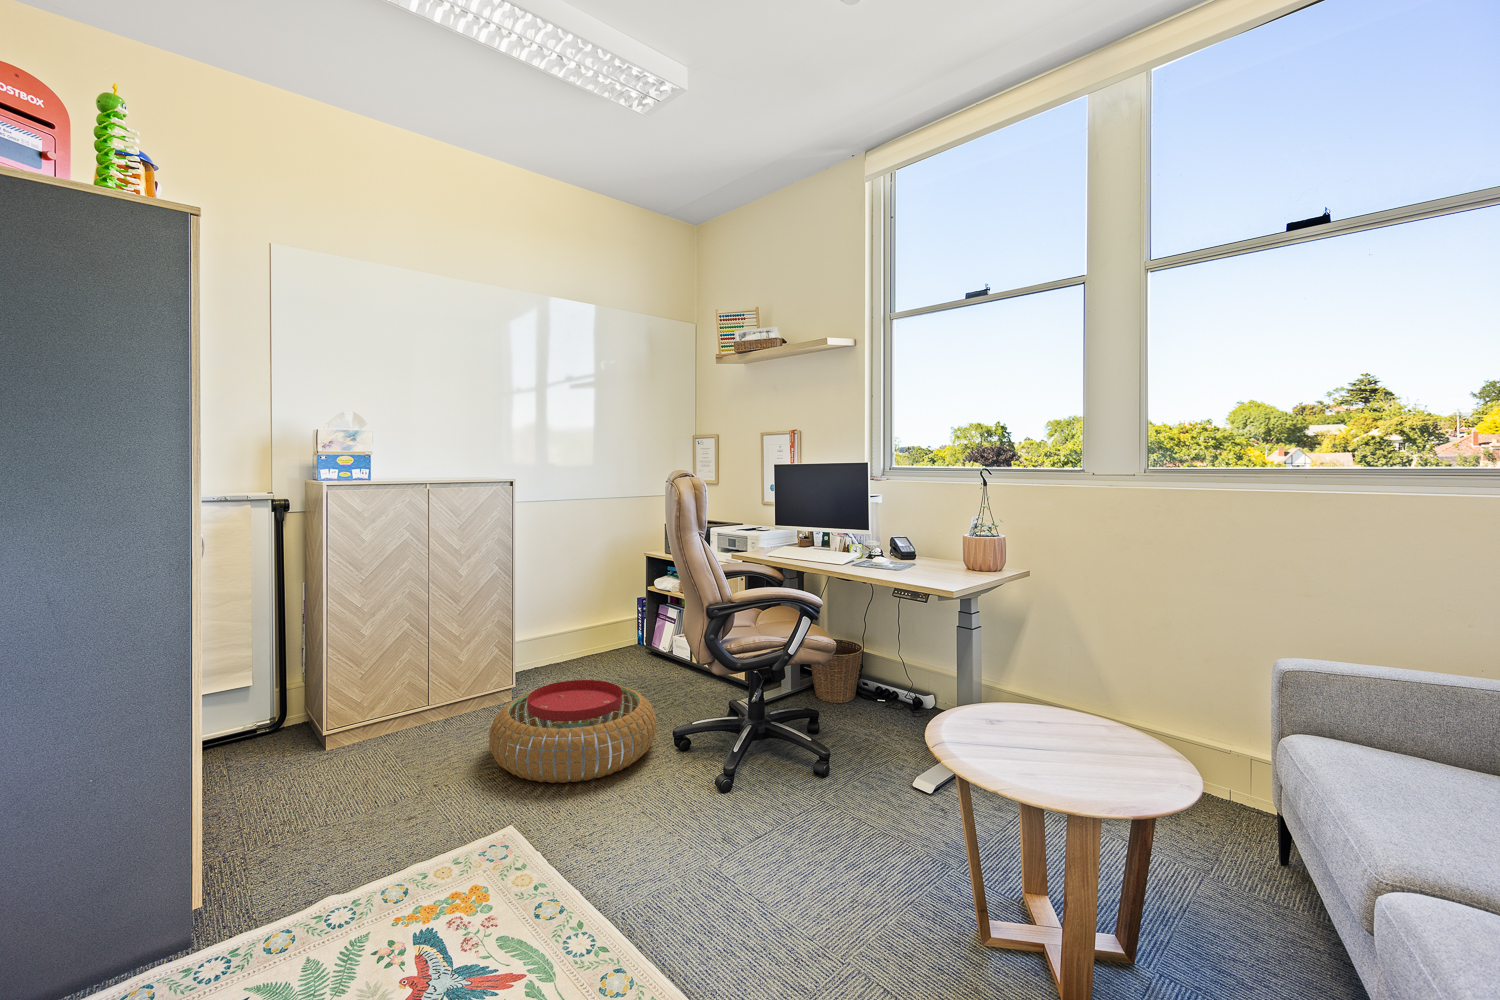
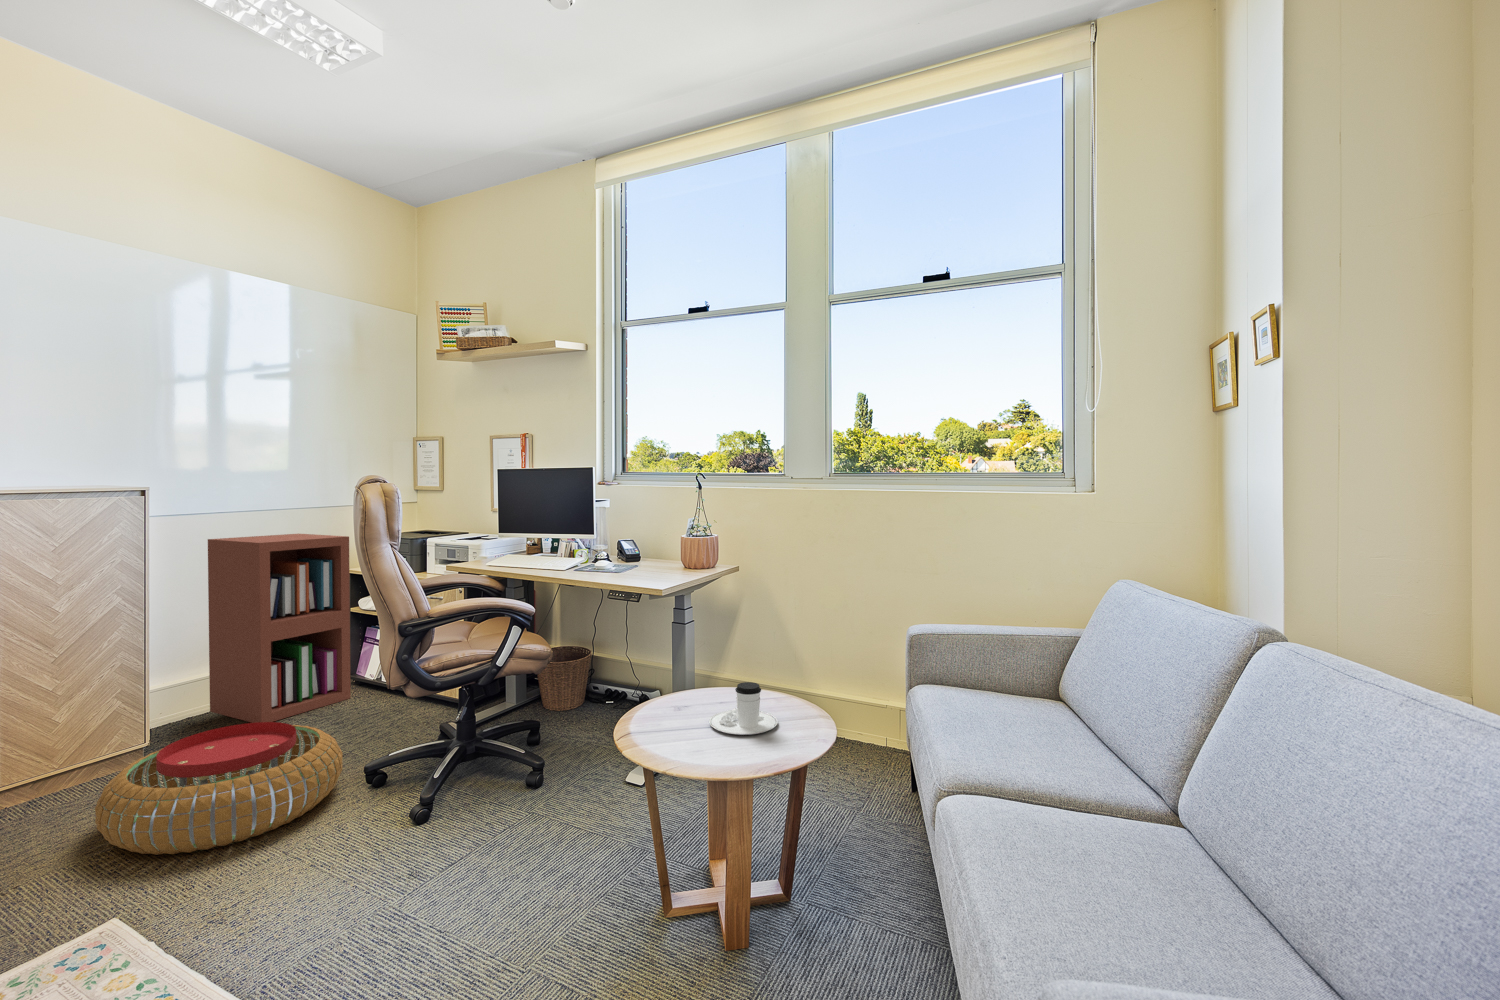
bookshelf: none [549,520,651,681] -> present [208,534,351,723]
coffee cup: none [1034,703,1119,764] -> present [709,682,778,735]

